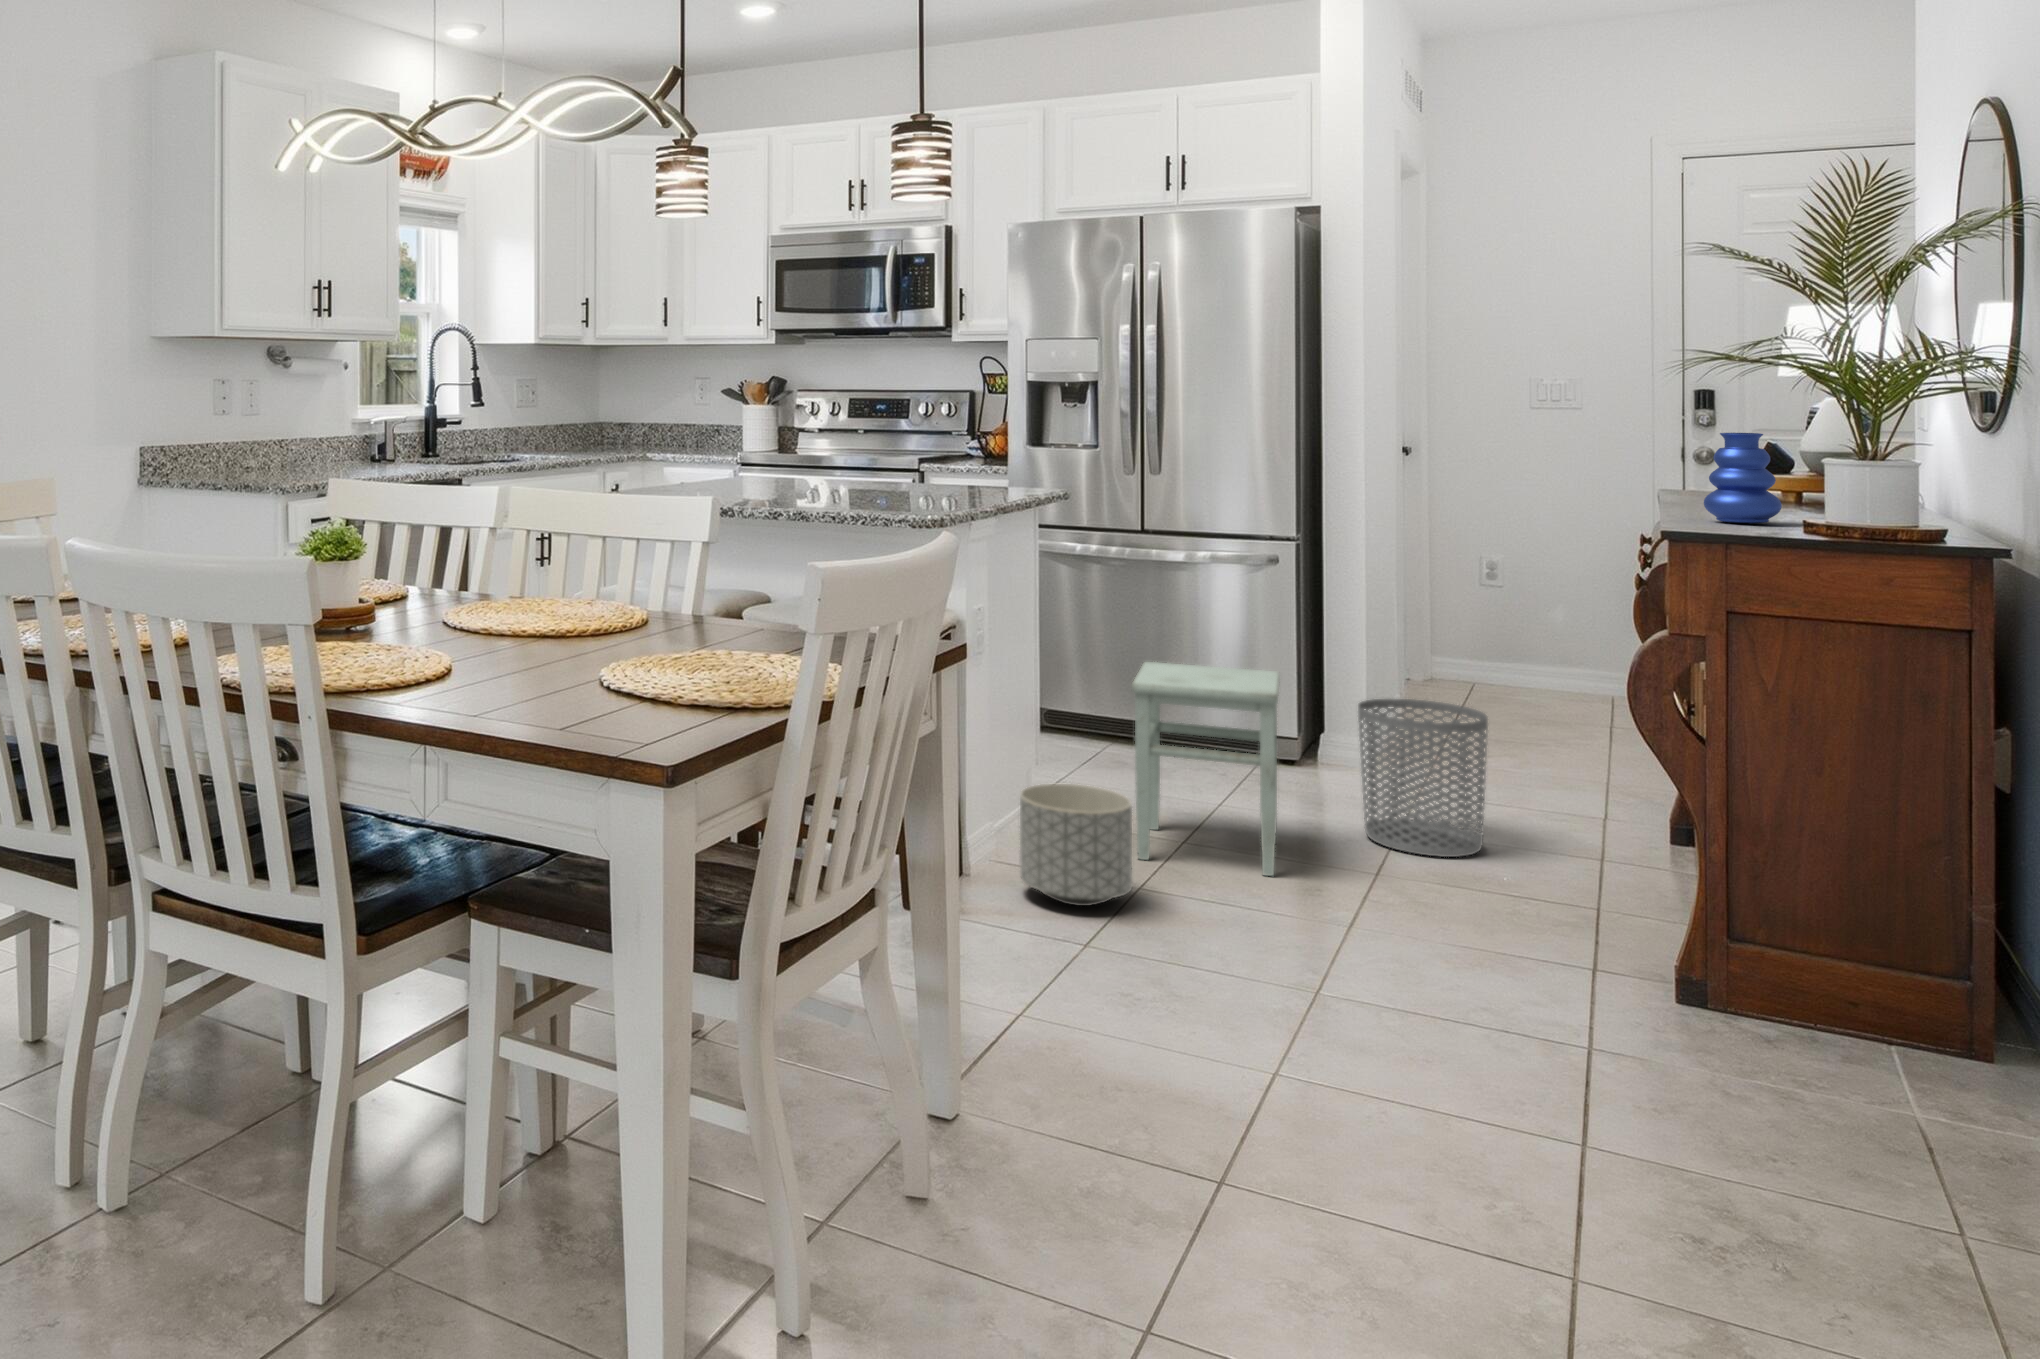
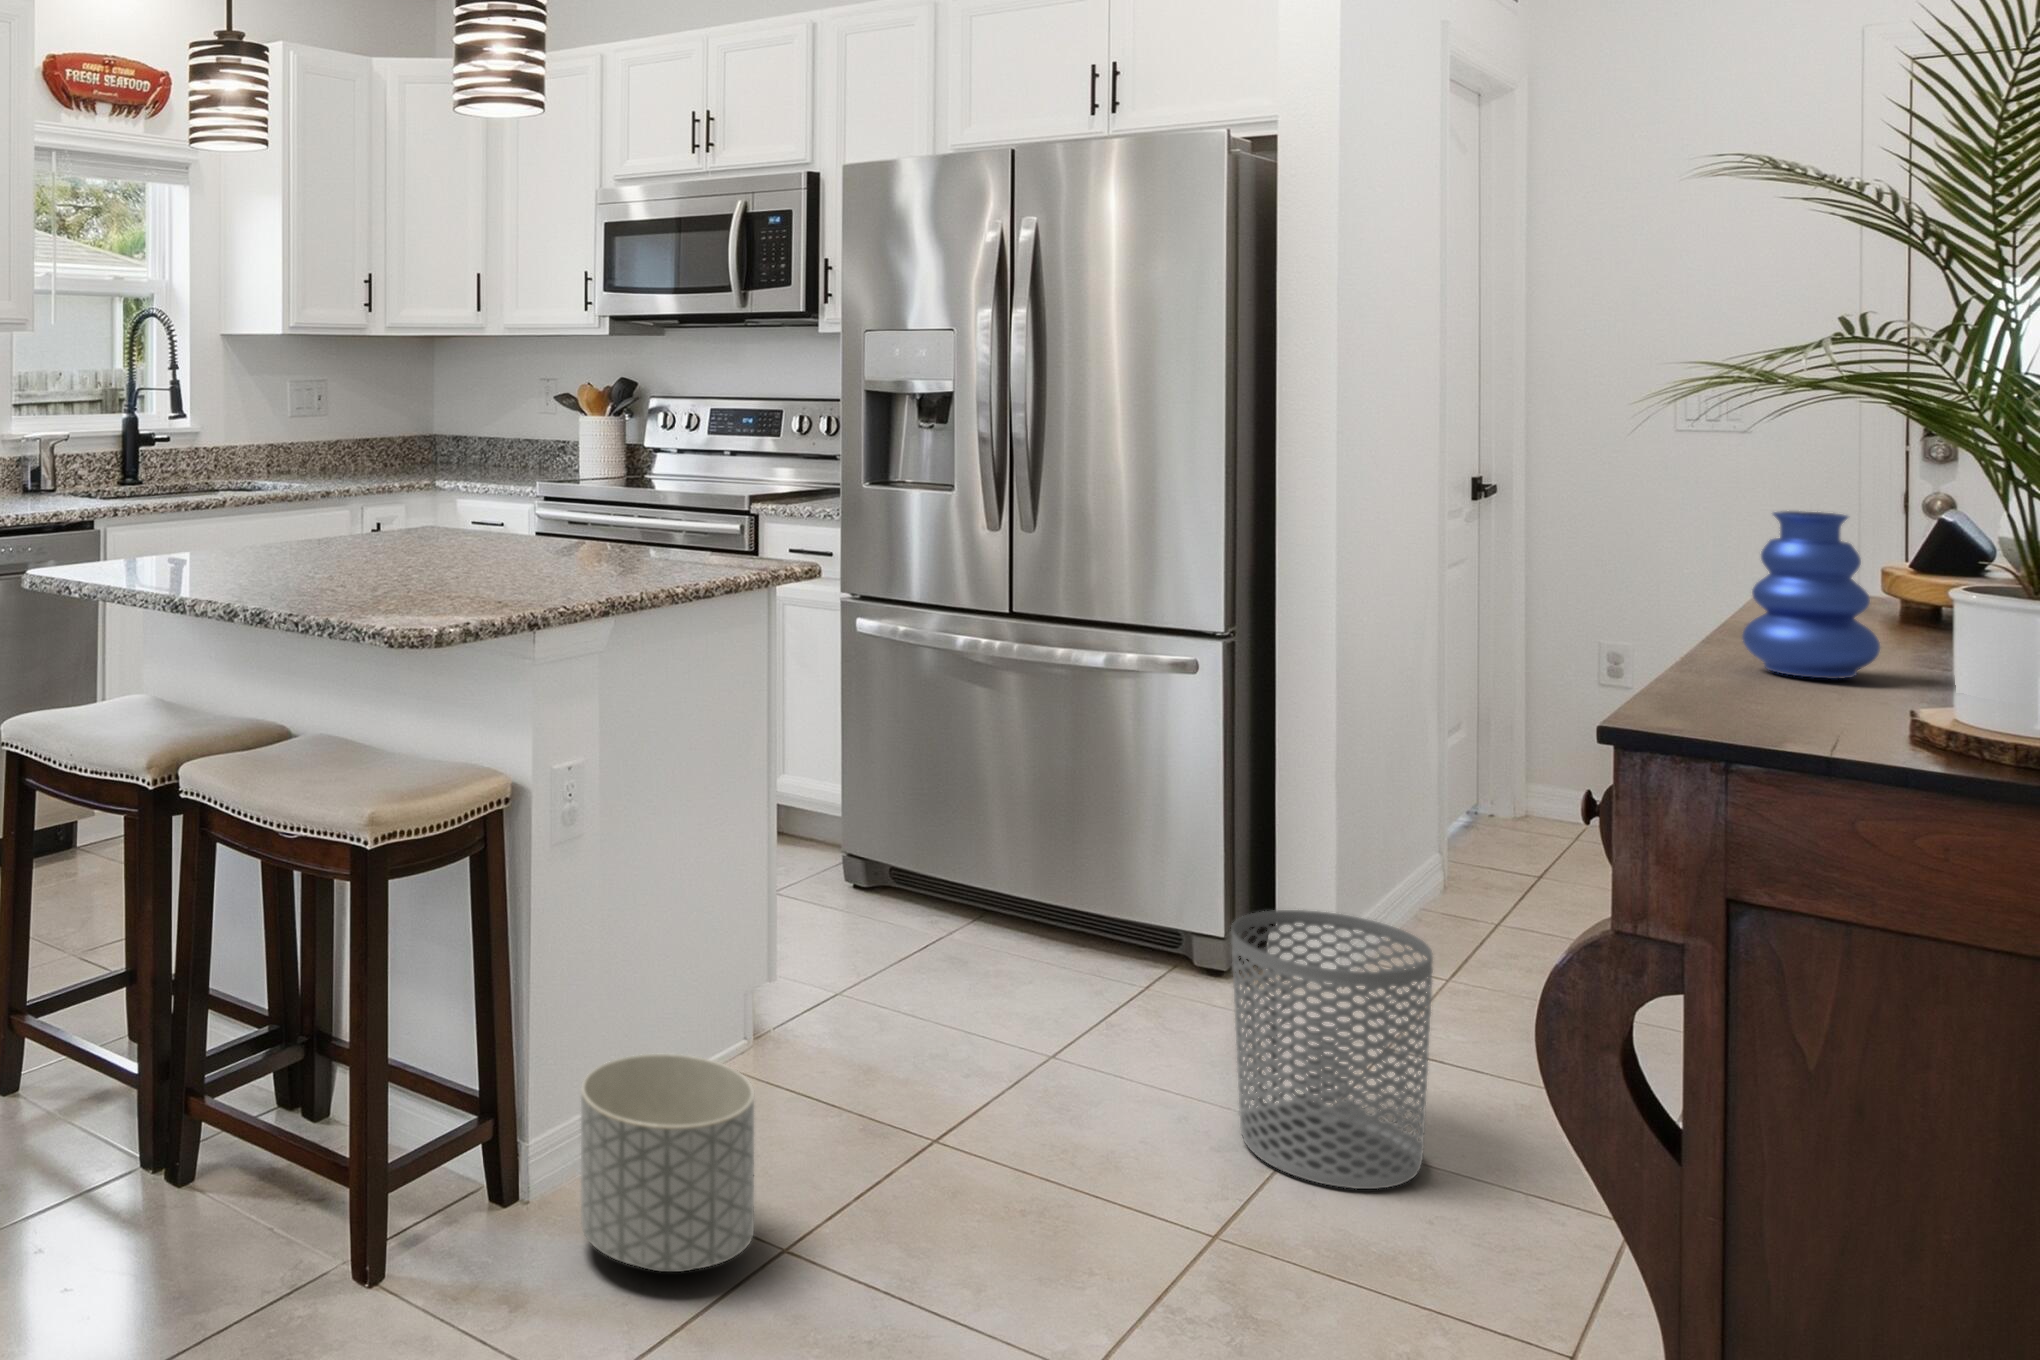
stool: present [1132,662,1280,876] -> none [828,839,1095,1219]

